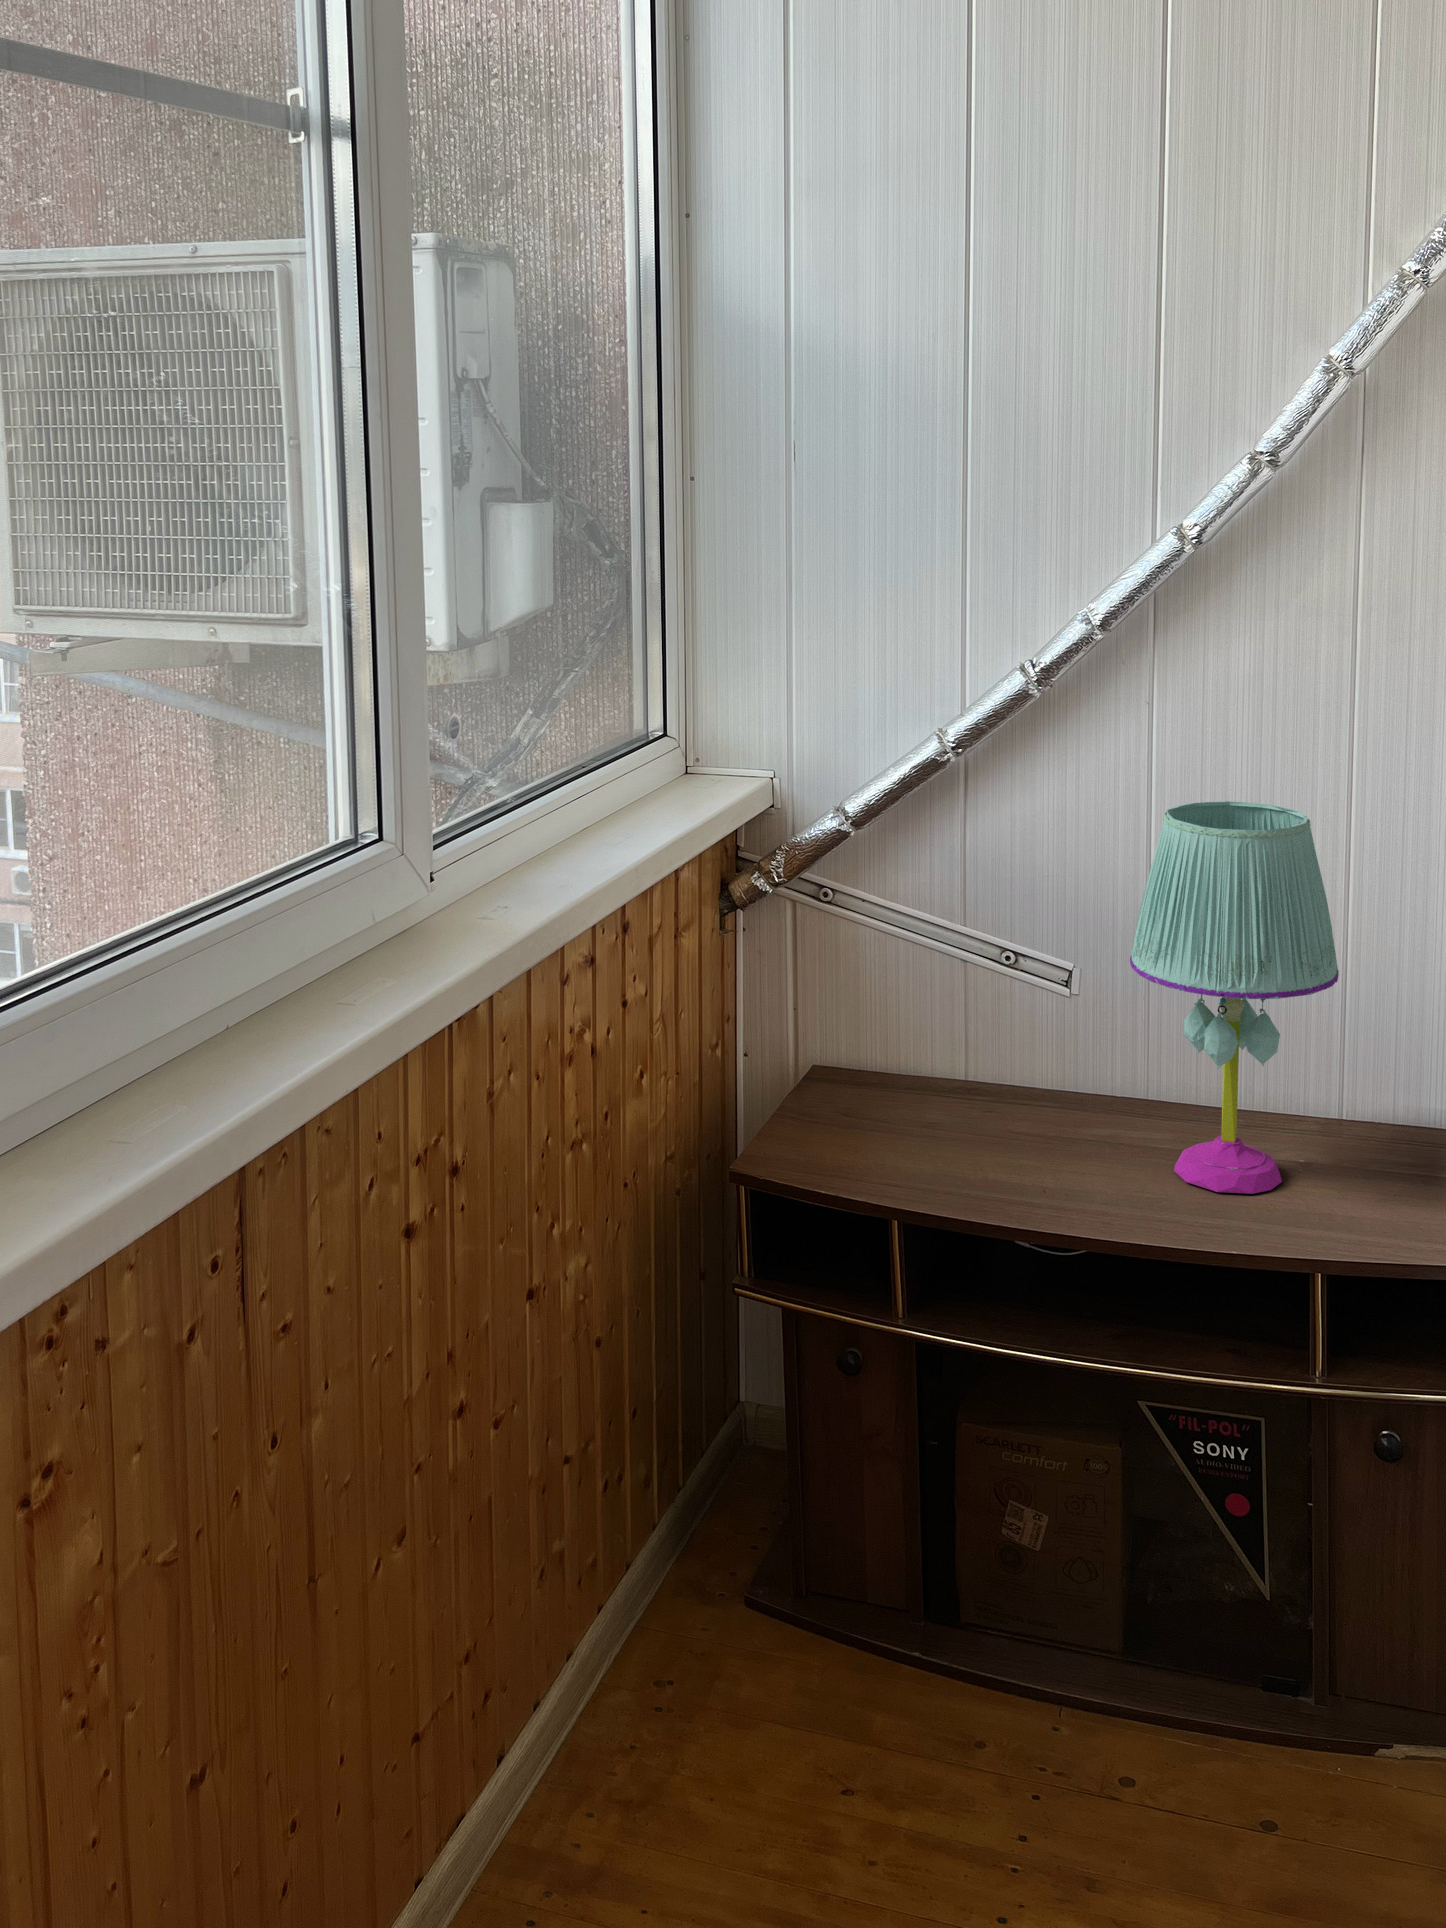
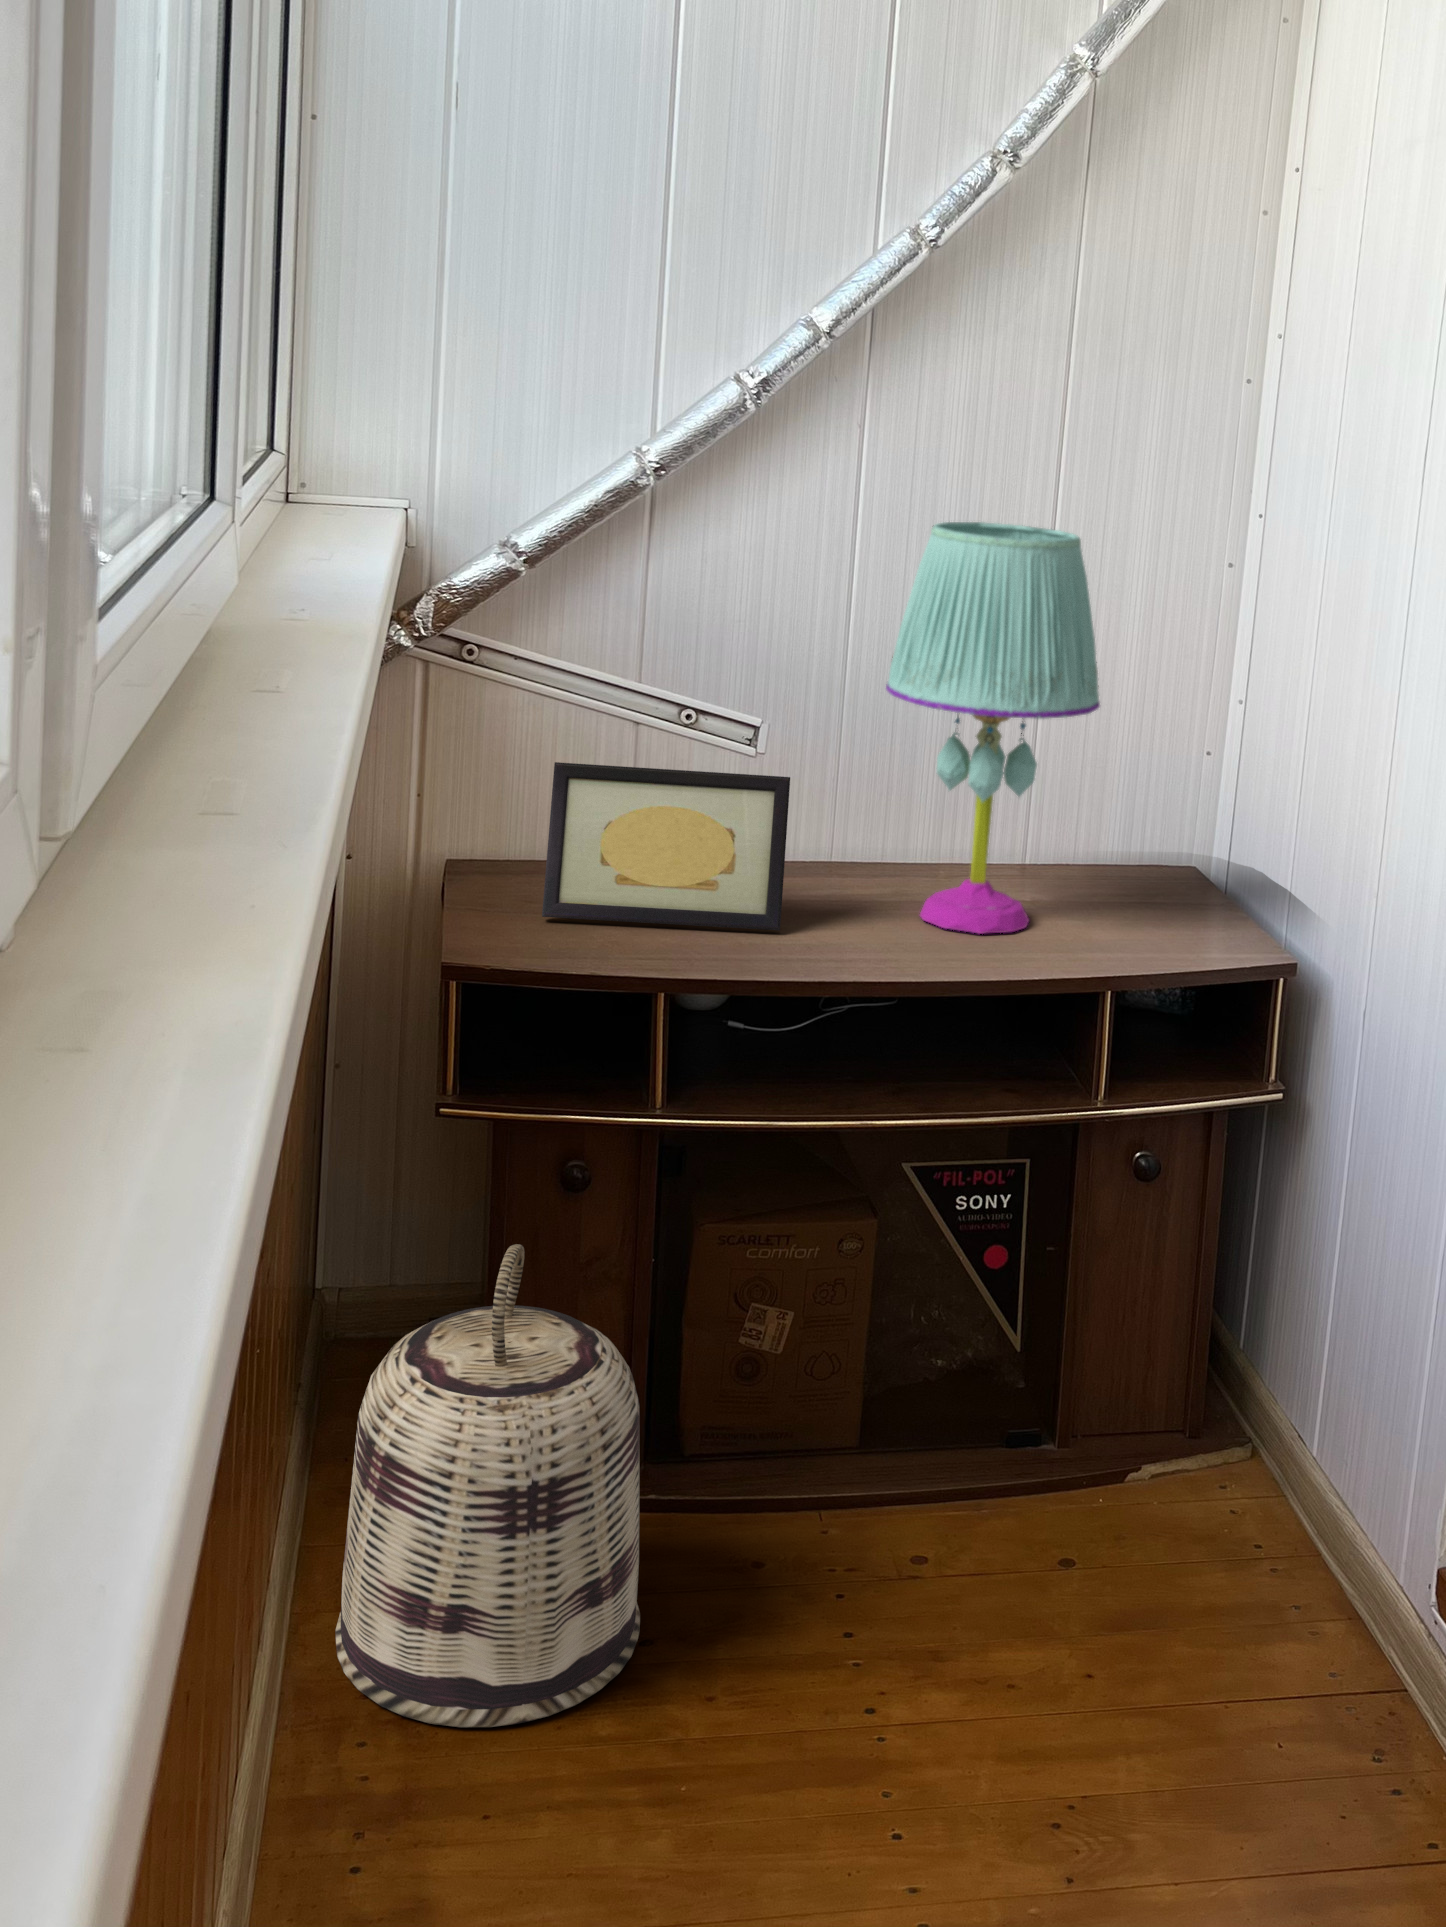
picture frame: none [836,1003,1044,1169] -> present [542,762,790,930]
basket: none [606,1420,852,1828] -> present [335,1244,640,1727]

